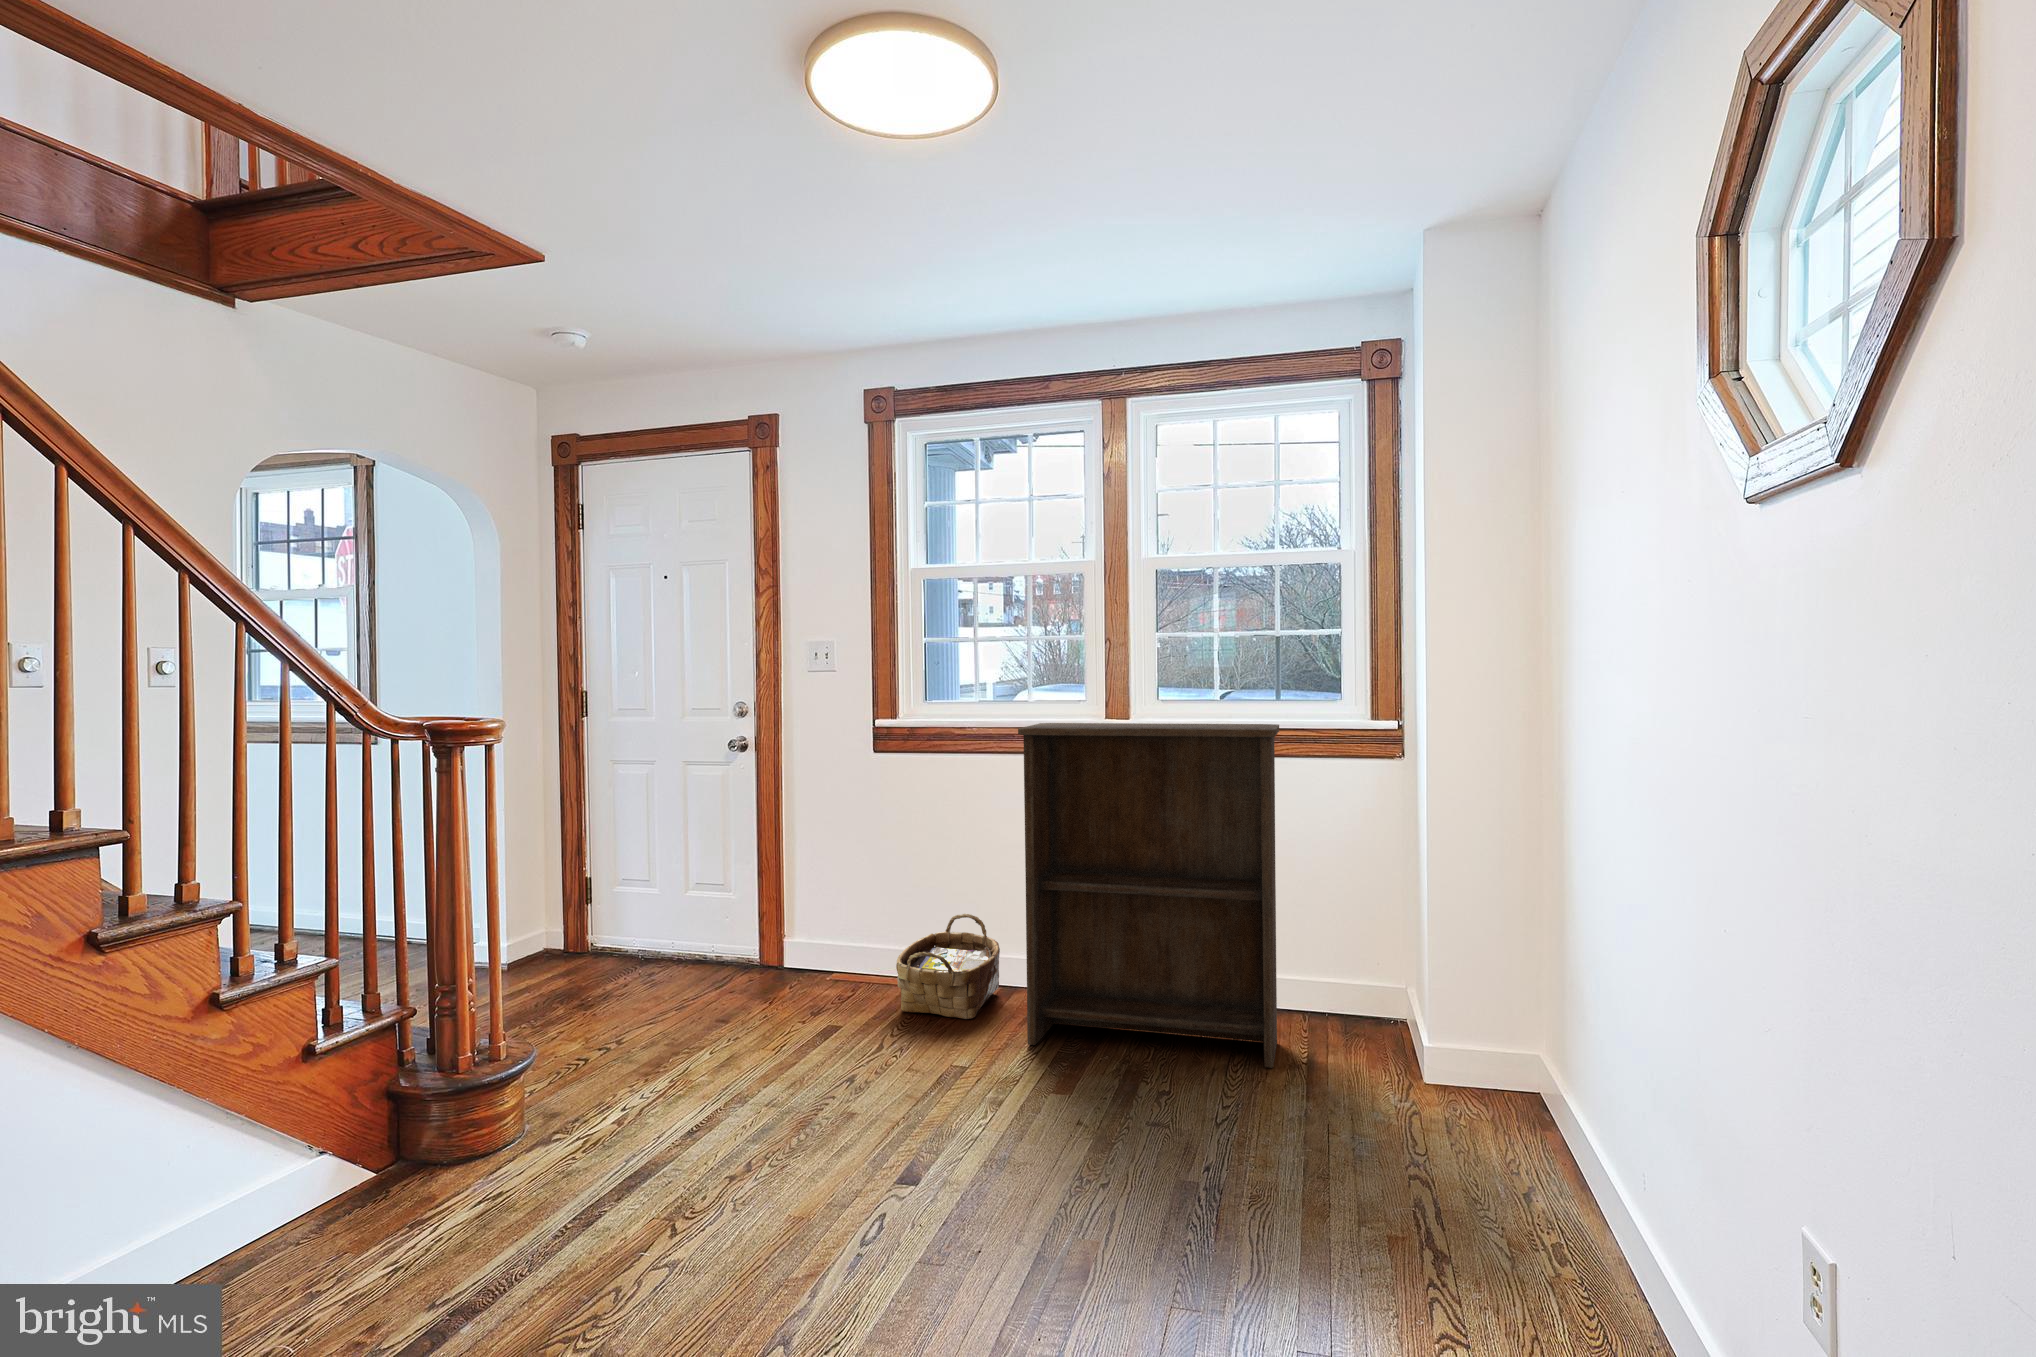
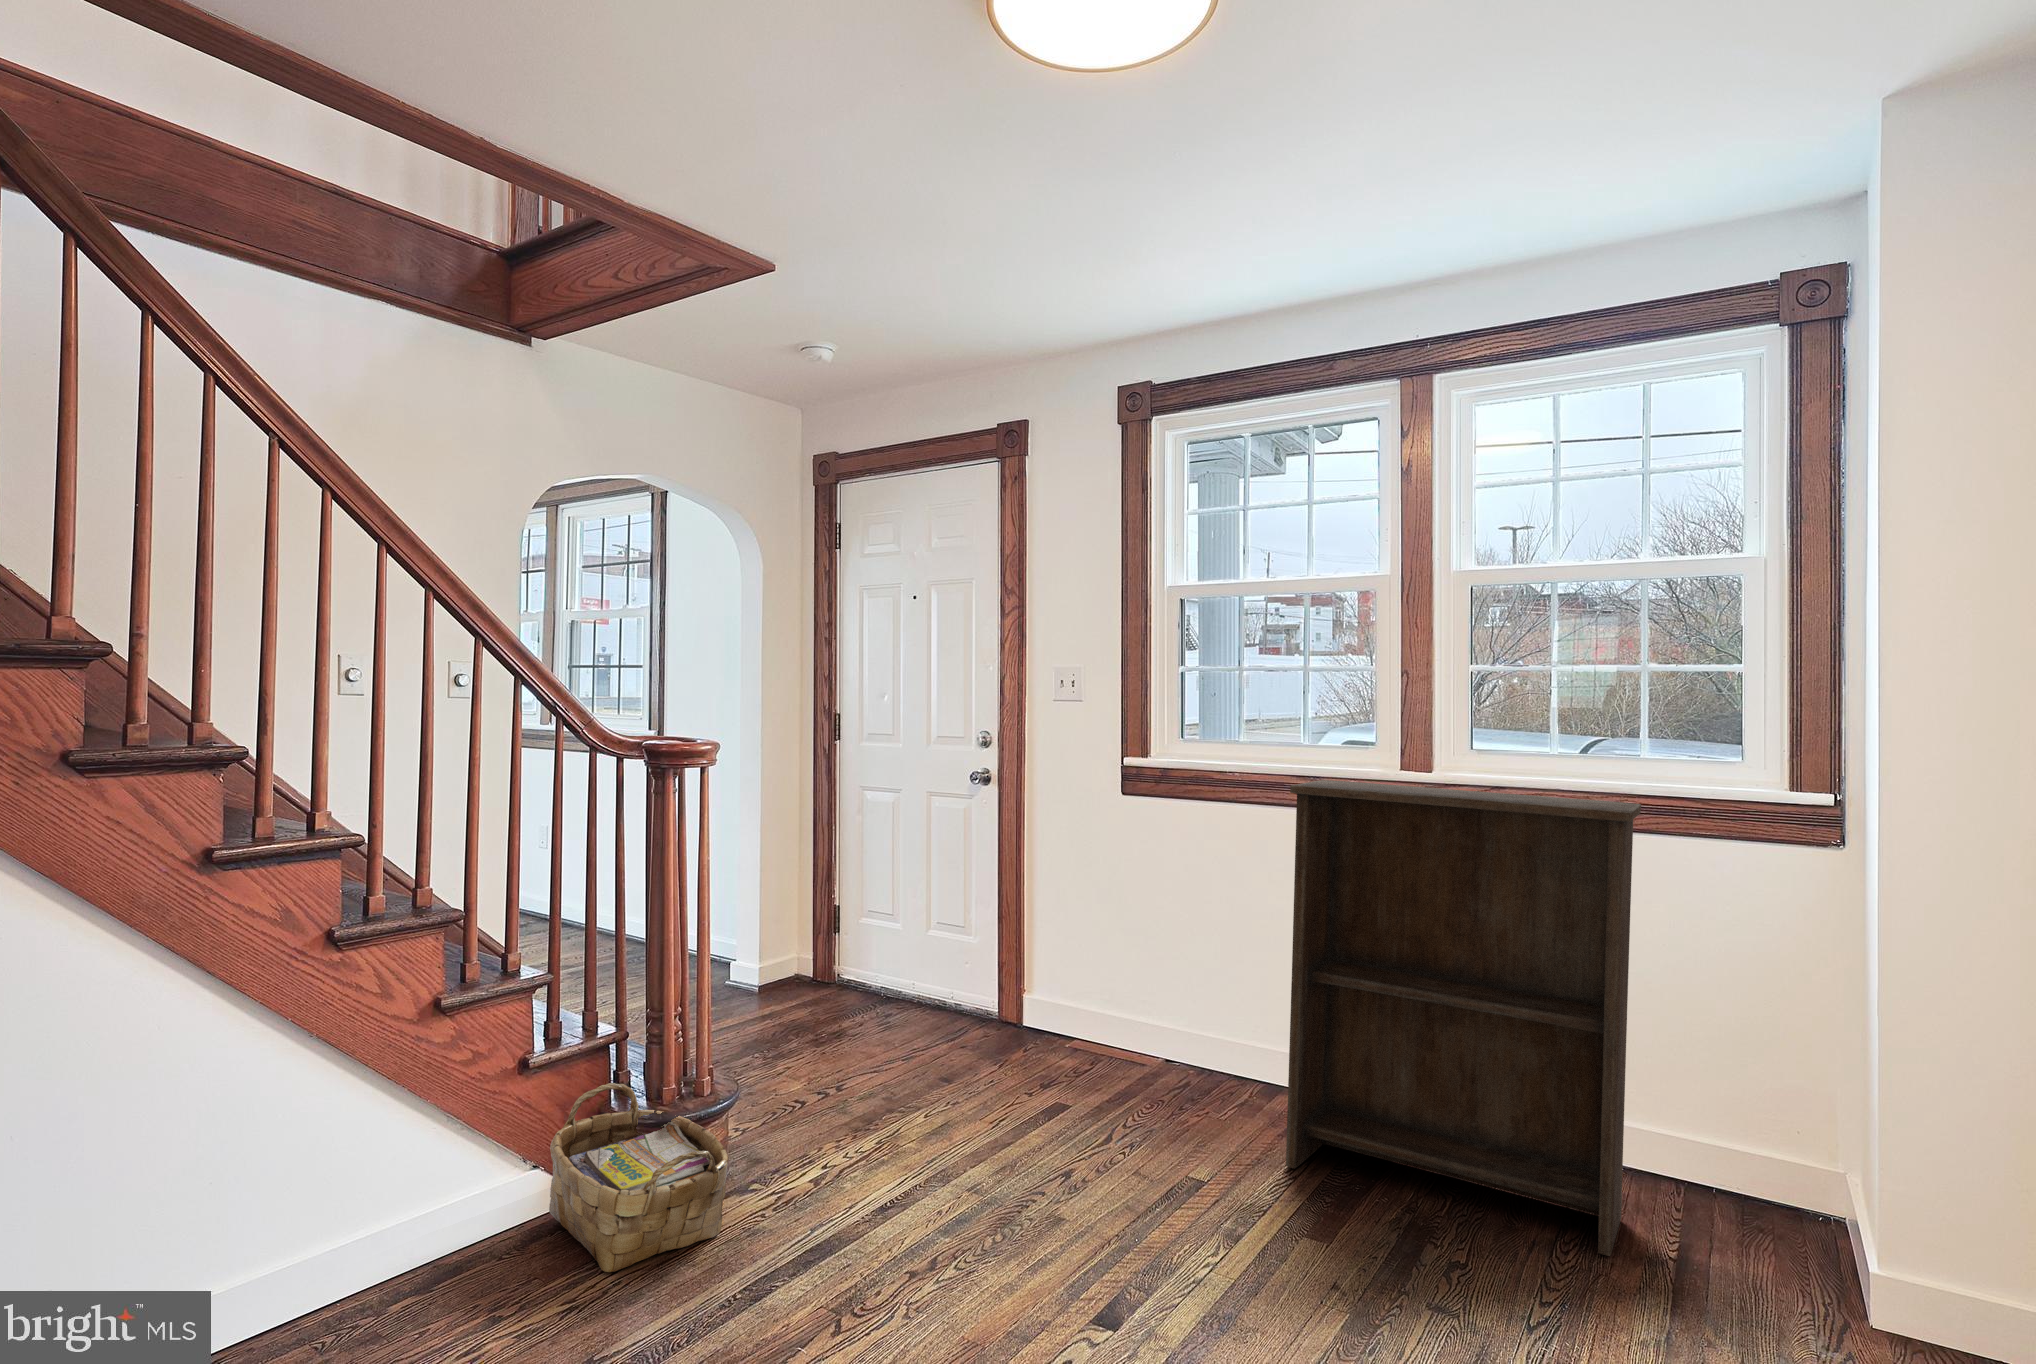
woven basket: present [896,914,1000,1019] -> present [549,1083,729,1272]

